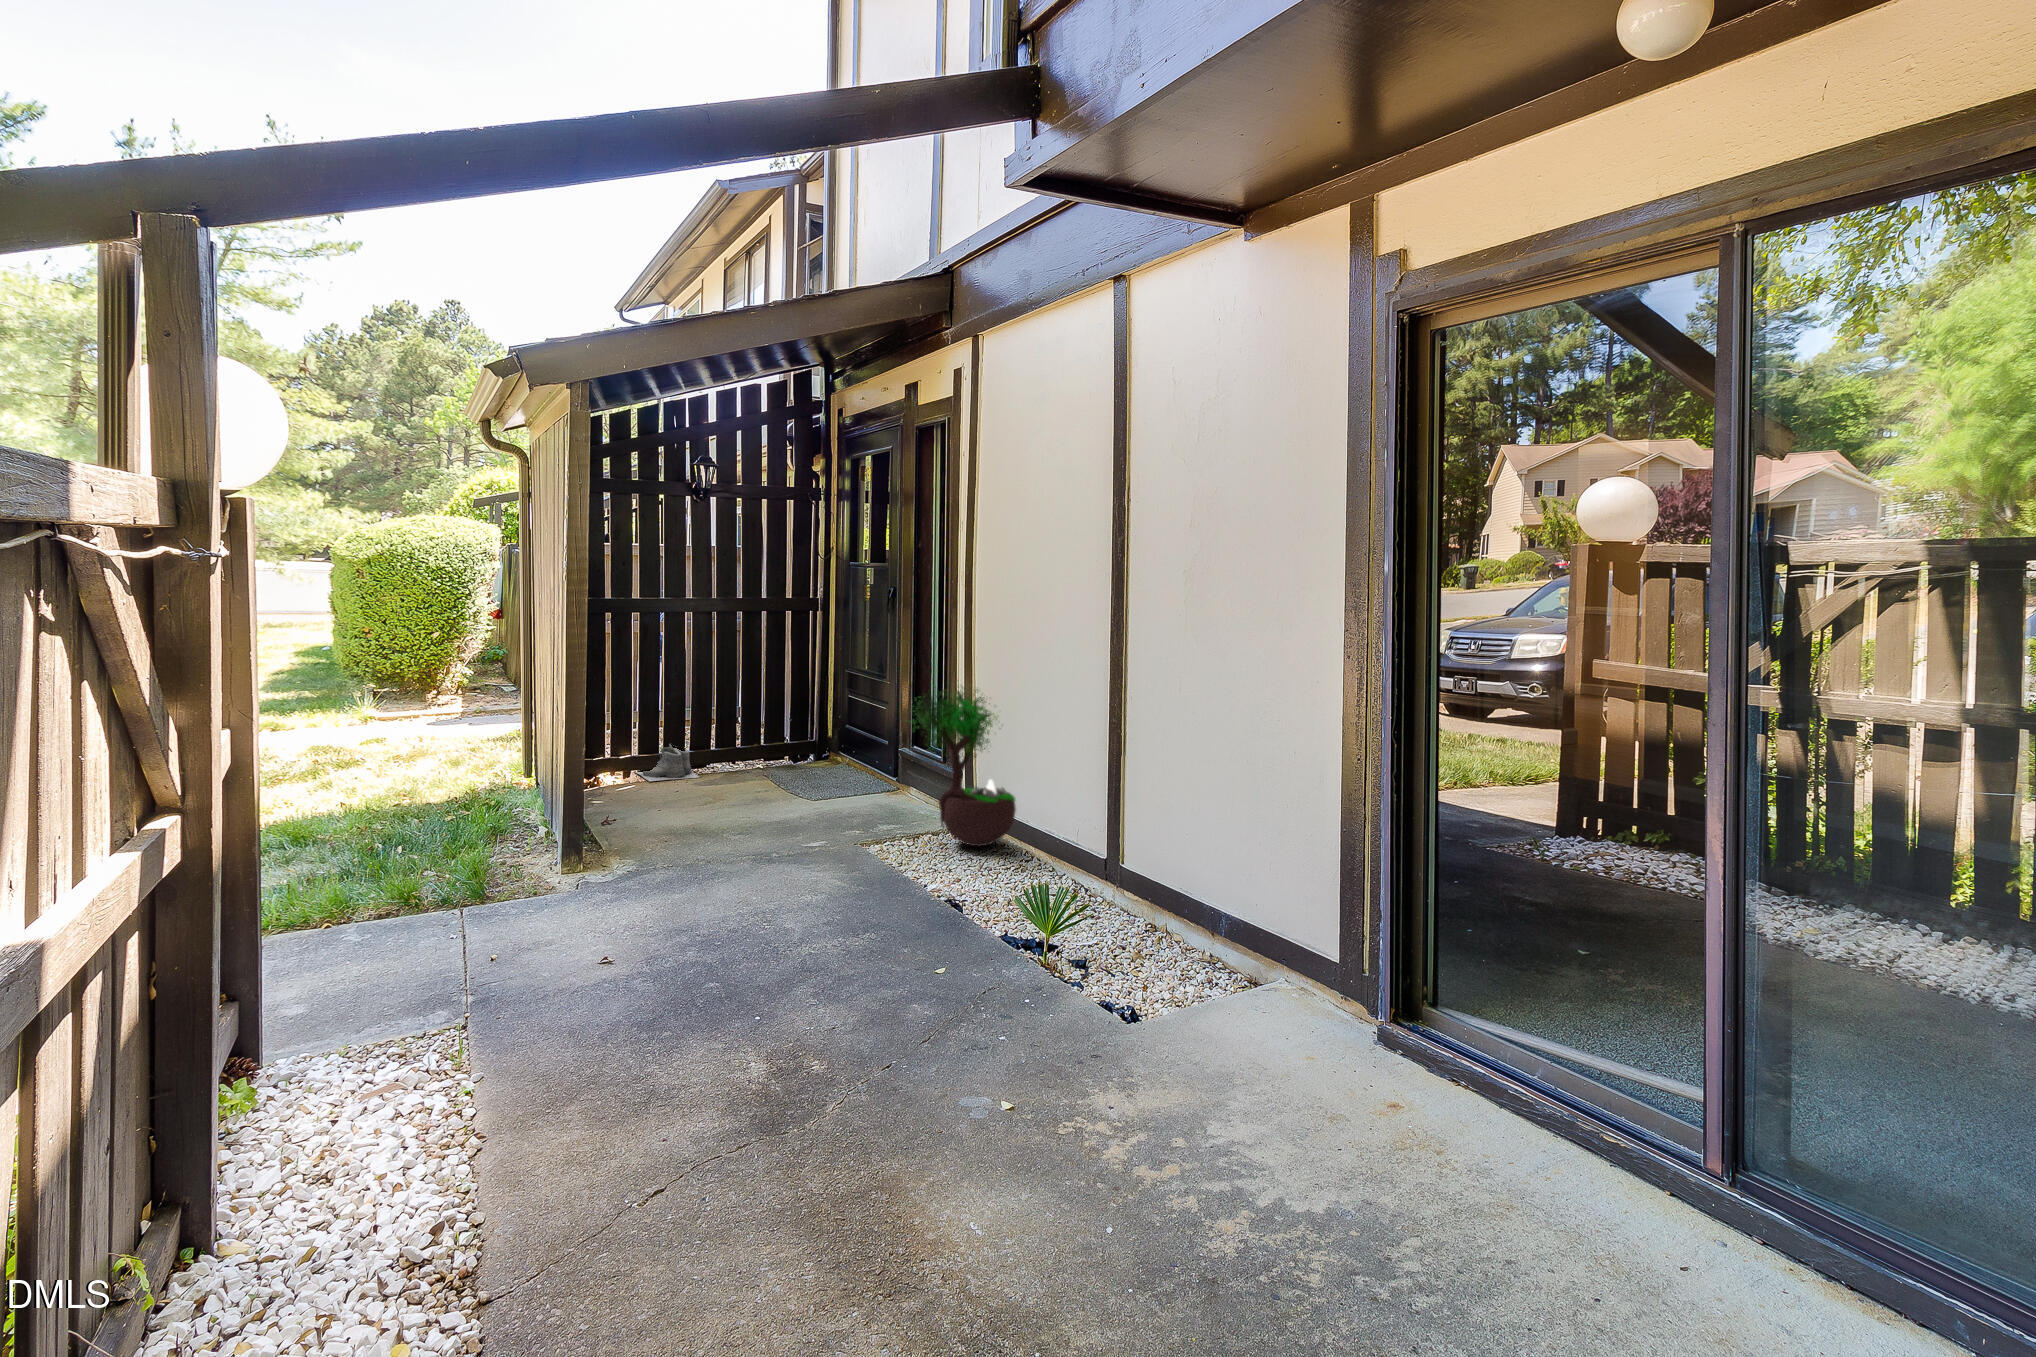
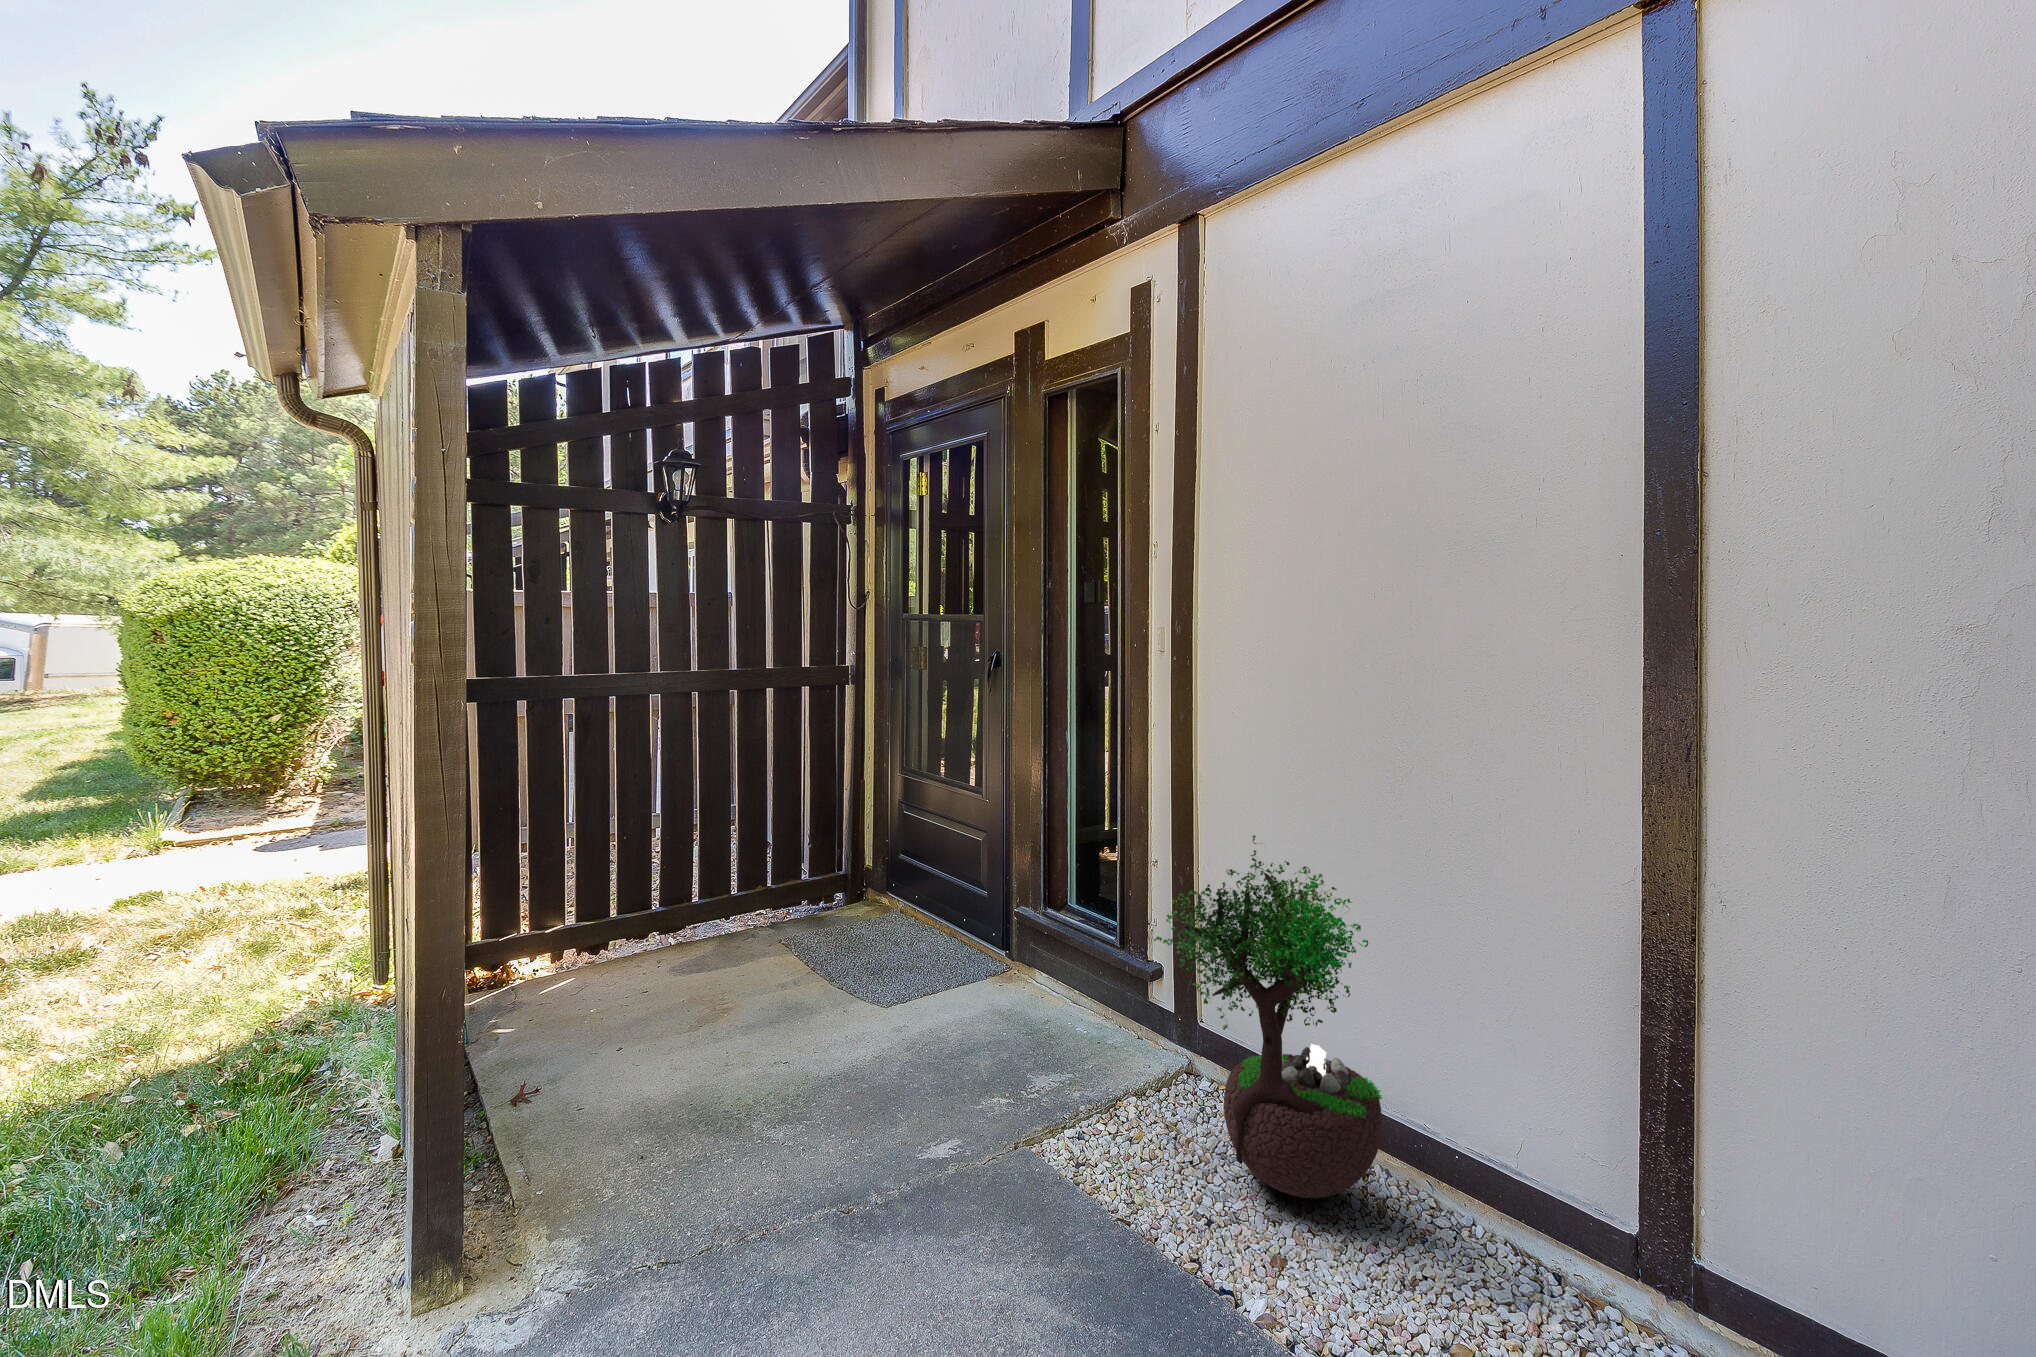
boots: present [636,744,699,781] -> none [559,912,675,988]

